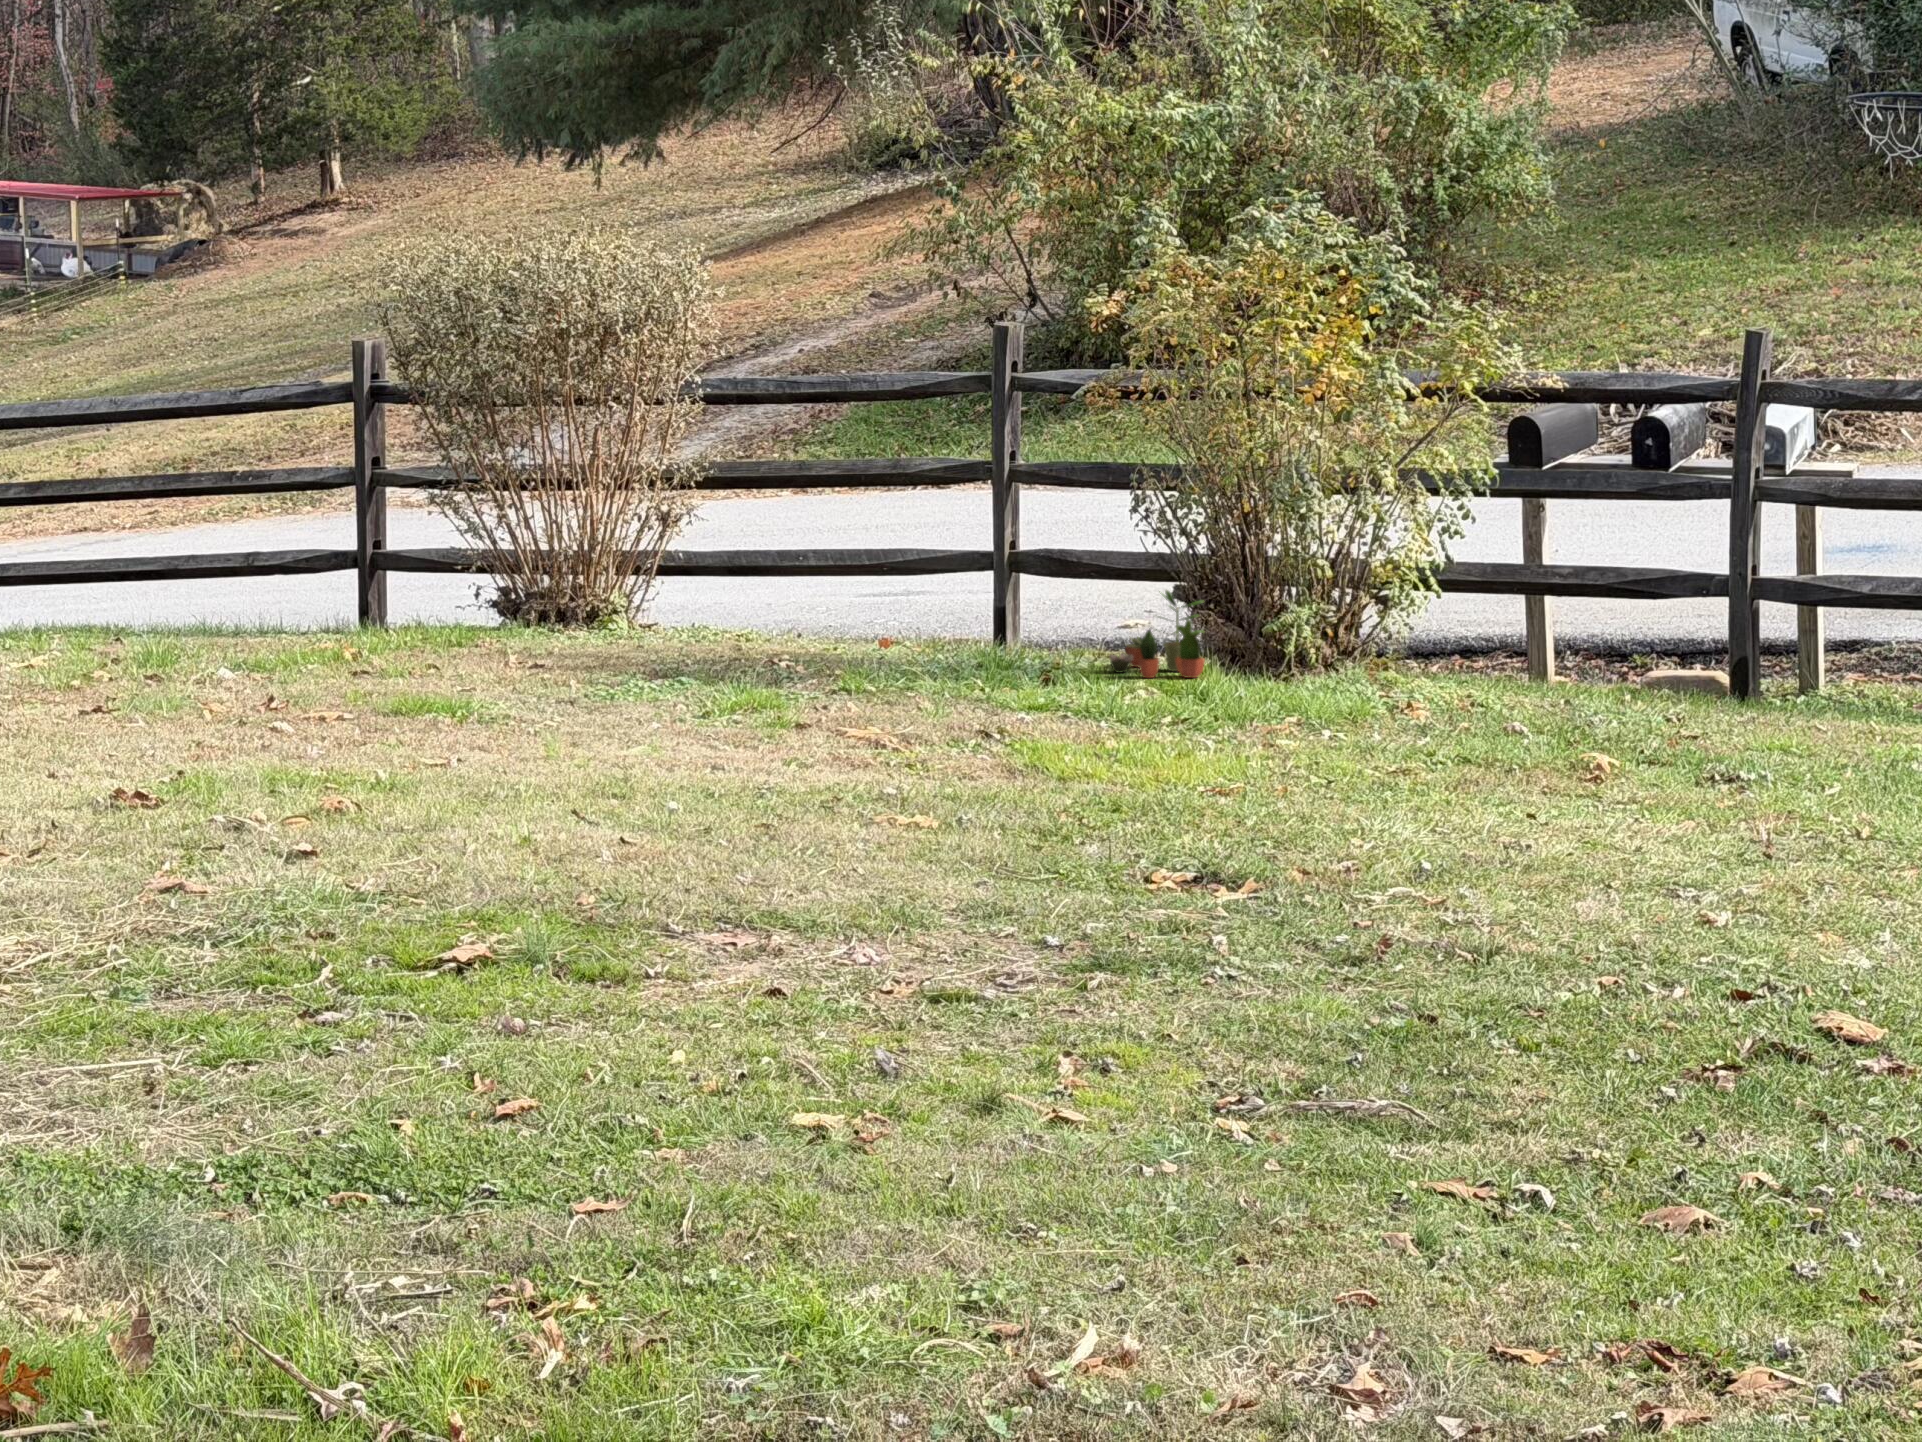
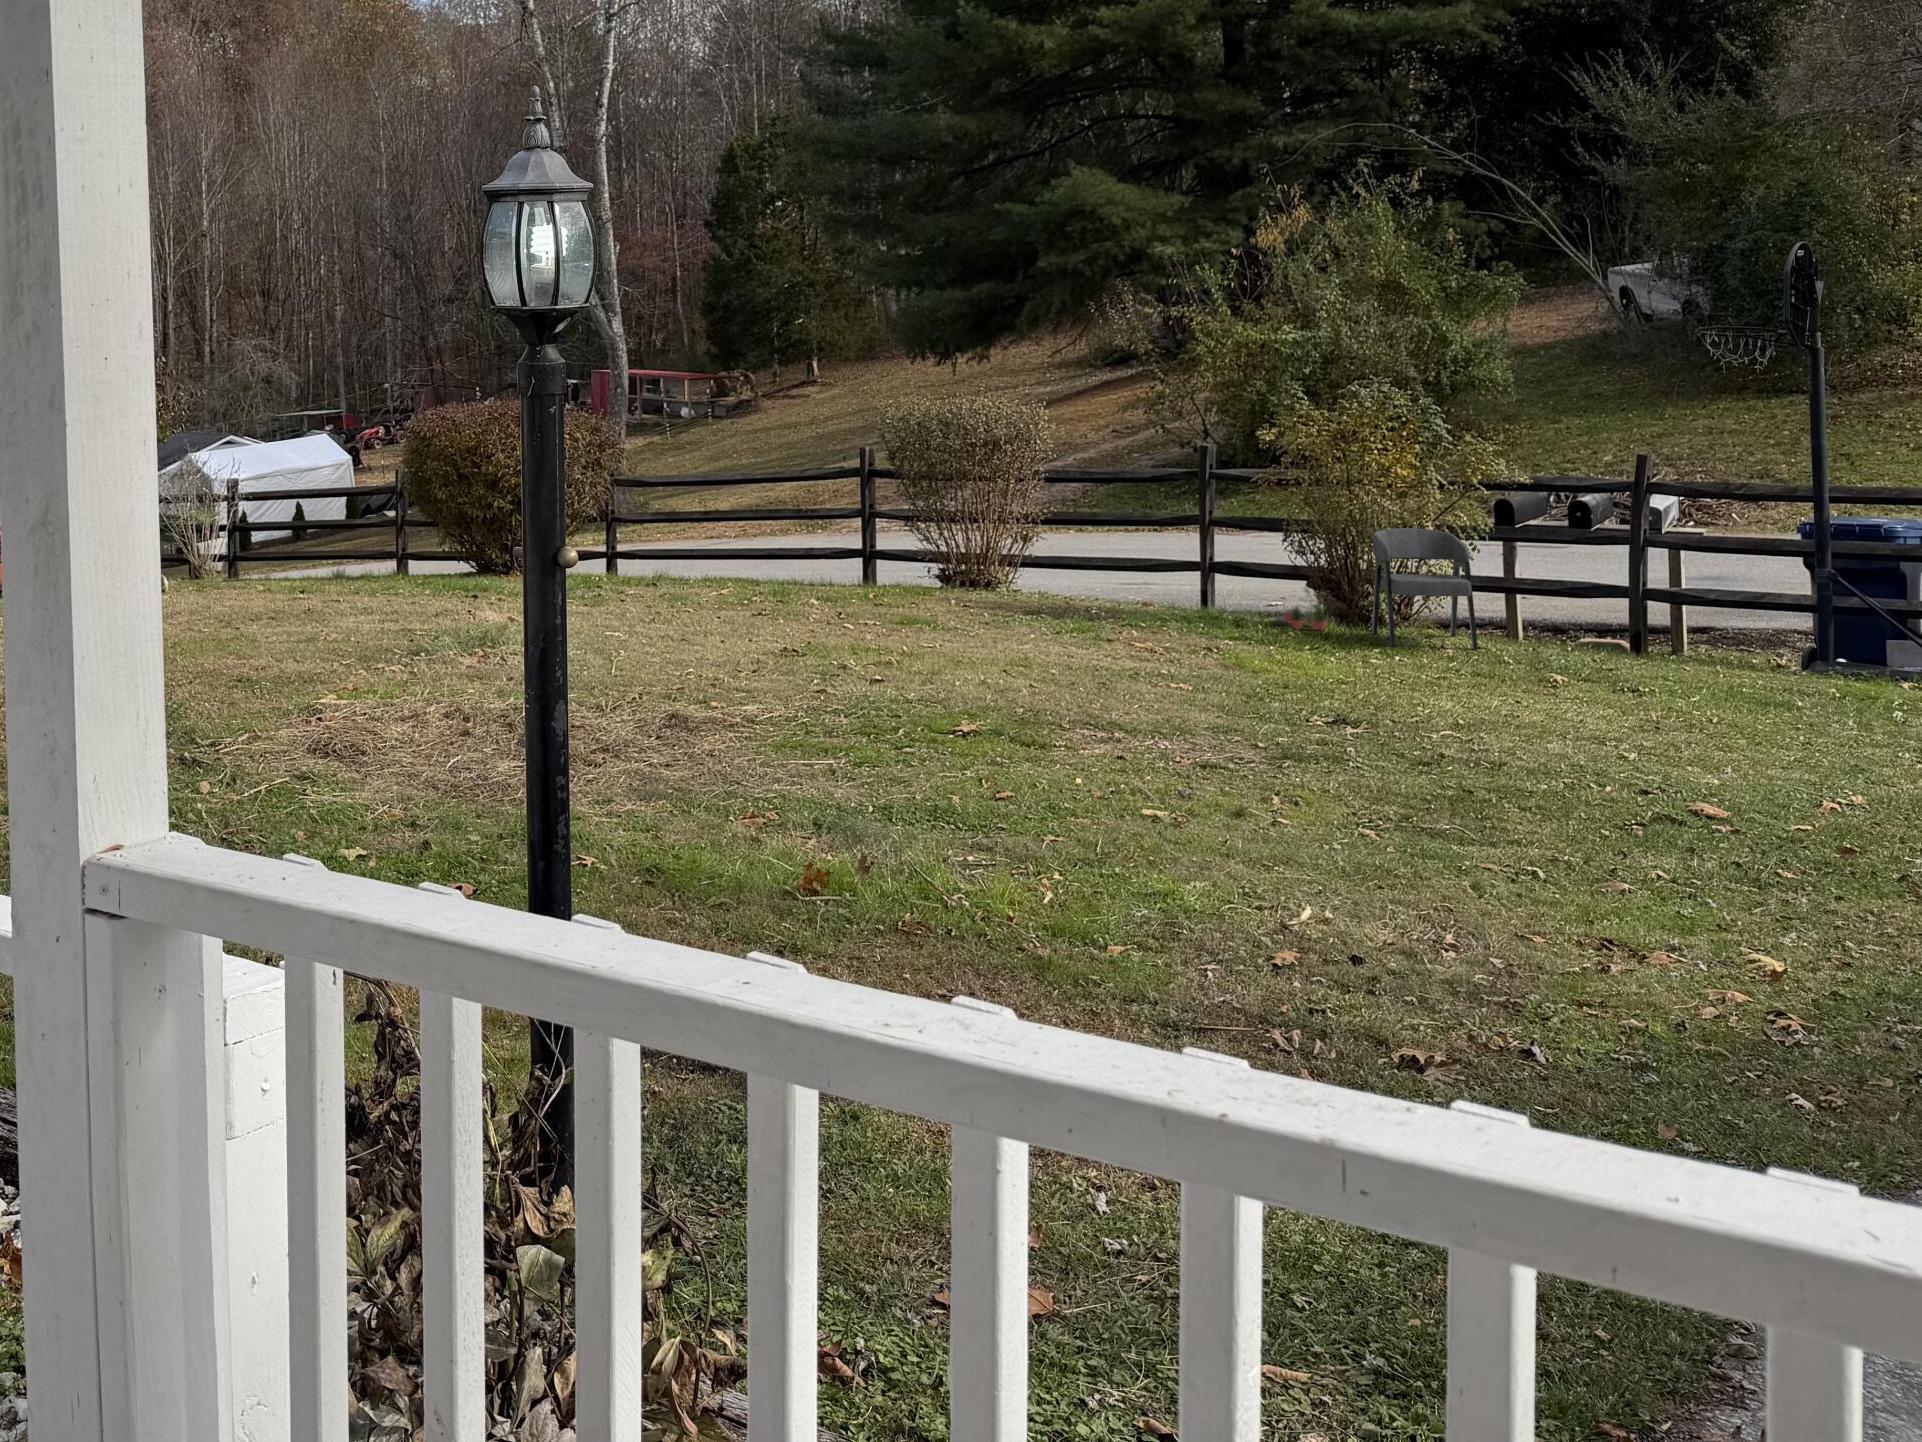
chair: none [1284,465,1466,705] -> present [1372,528,1478,650]

